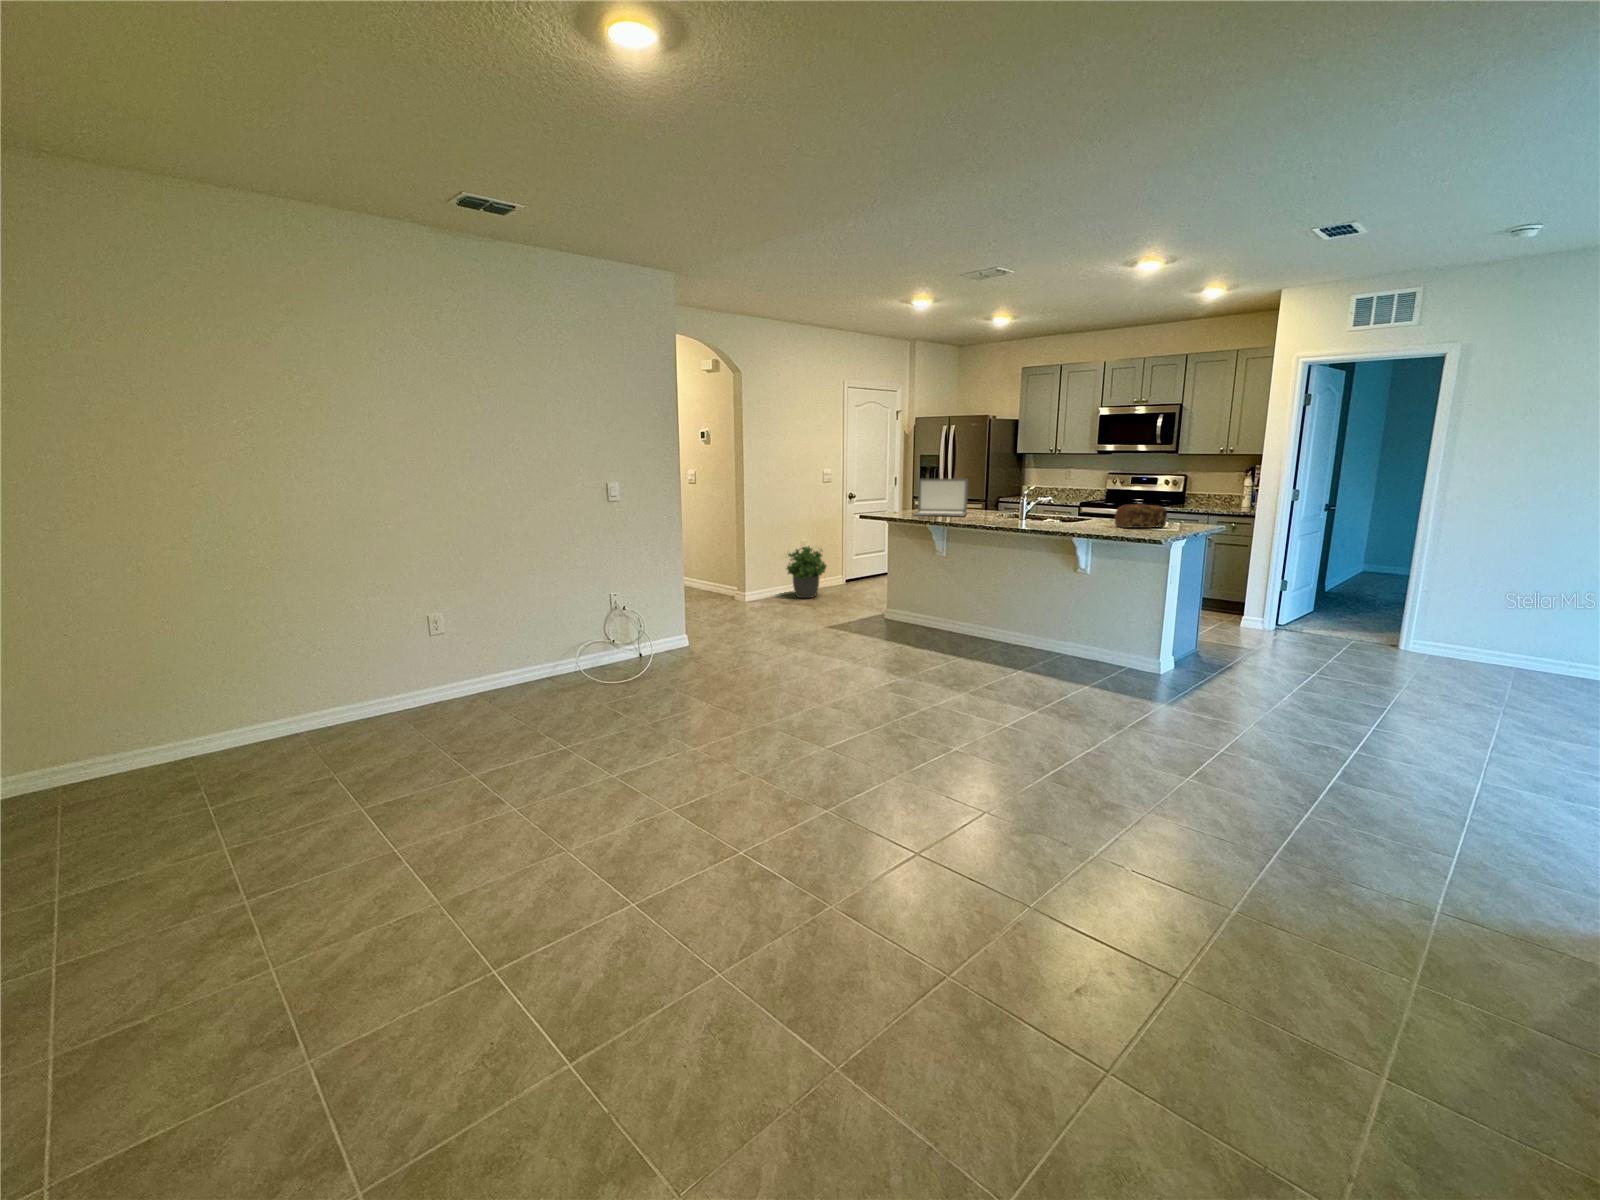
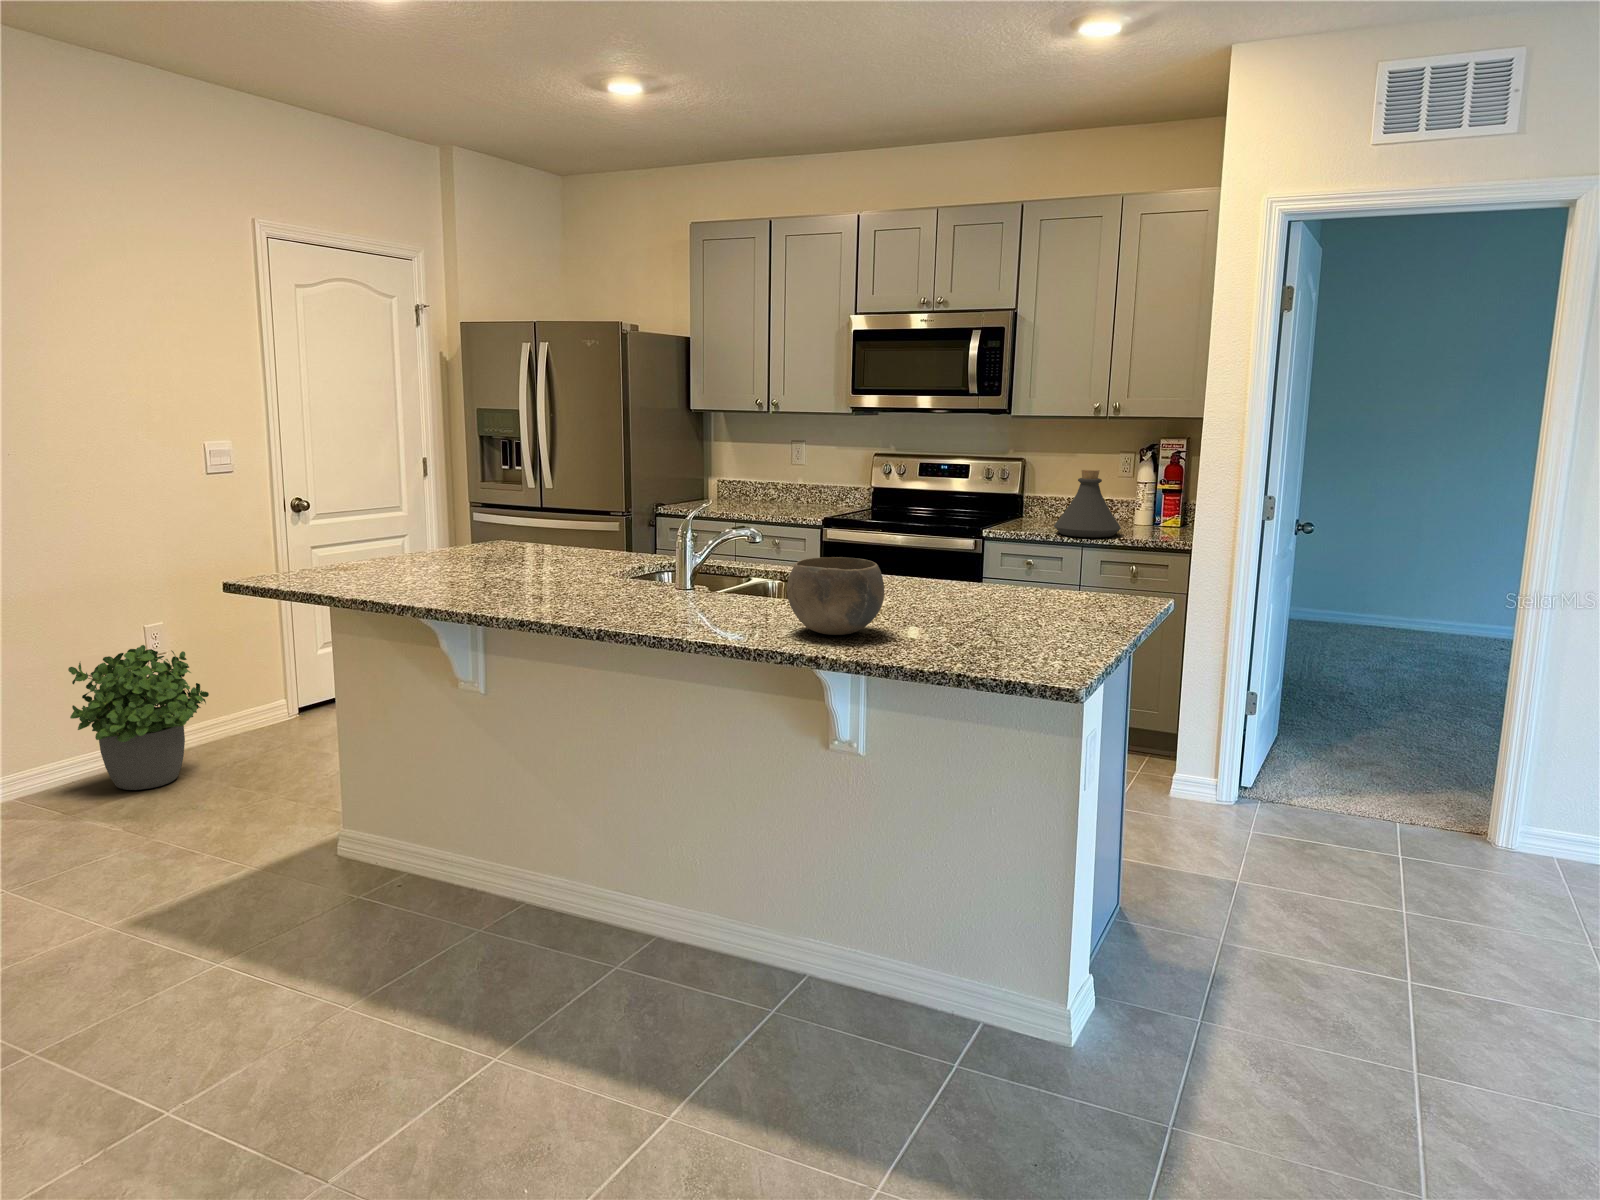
laptop: present [914,479,968,516] -> none [377,470,543,579]
bottle: none [1194,479,1229,510] -> present [1054,470,1121,537]
bowl: none [1064,504,1098,529] -> present [787,557,884,635]
bread loaf: present [1114,504,1167,528] -> none [922,551,1058,623]

